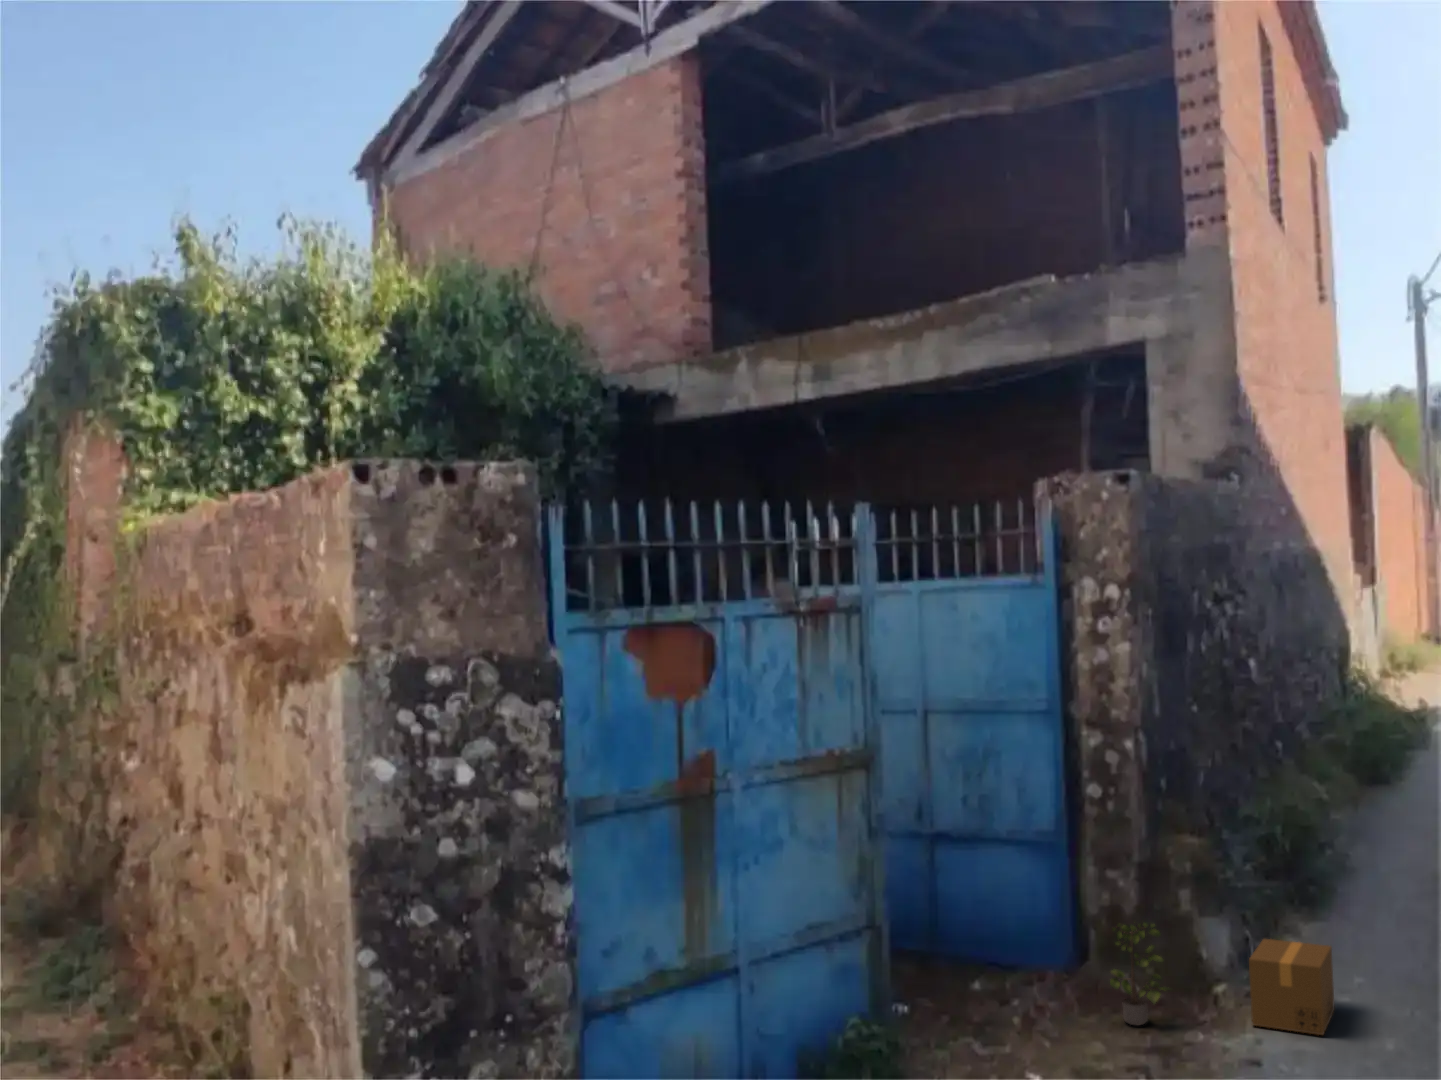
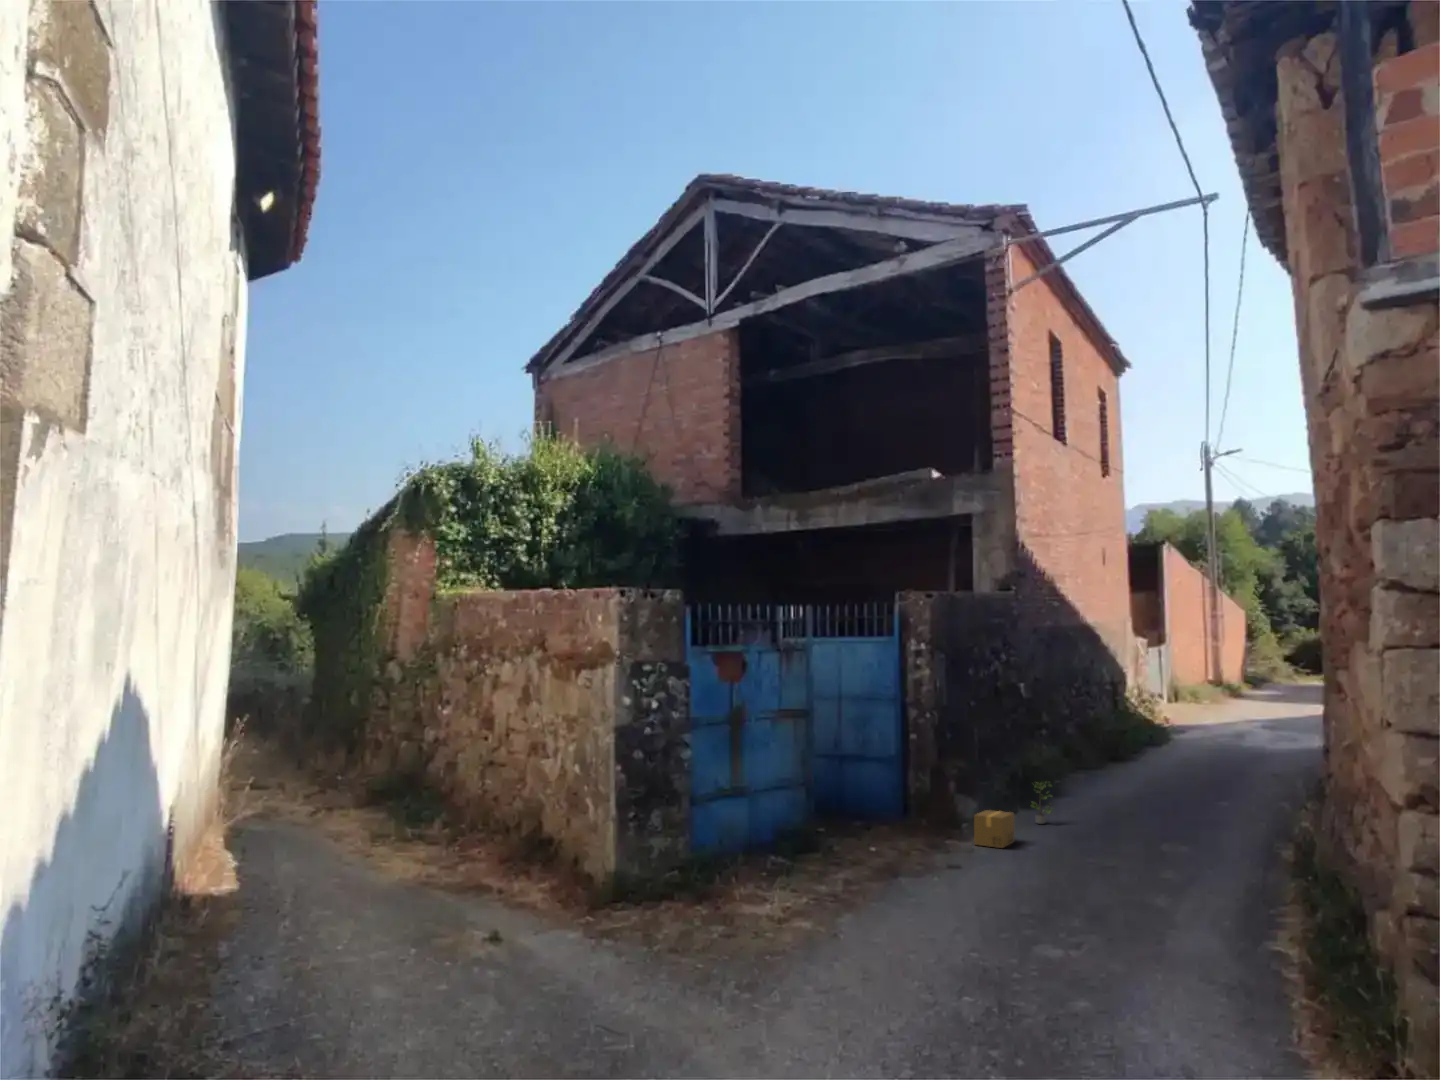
potted plant: present [1110,923,1169,1026] -> present [1031,782,1052,824]

